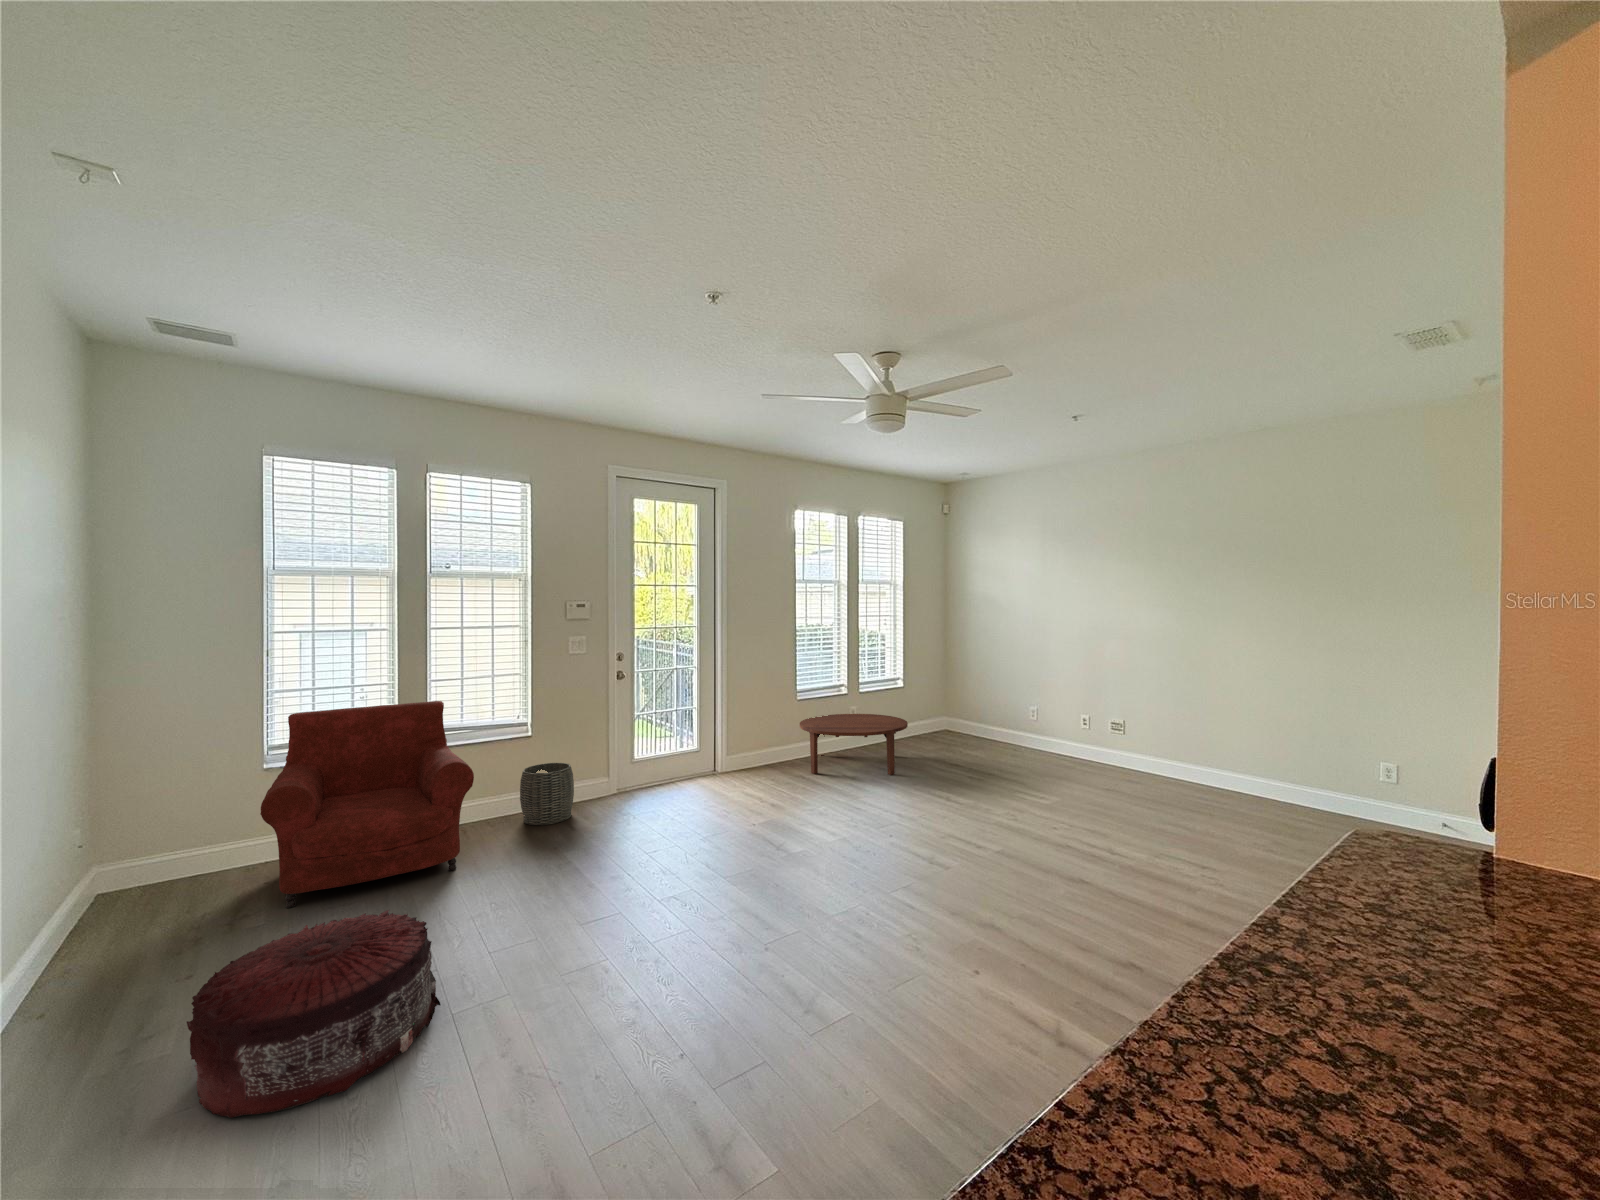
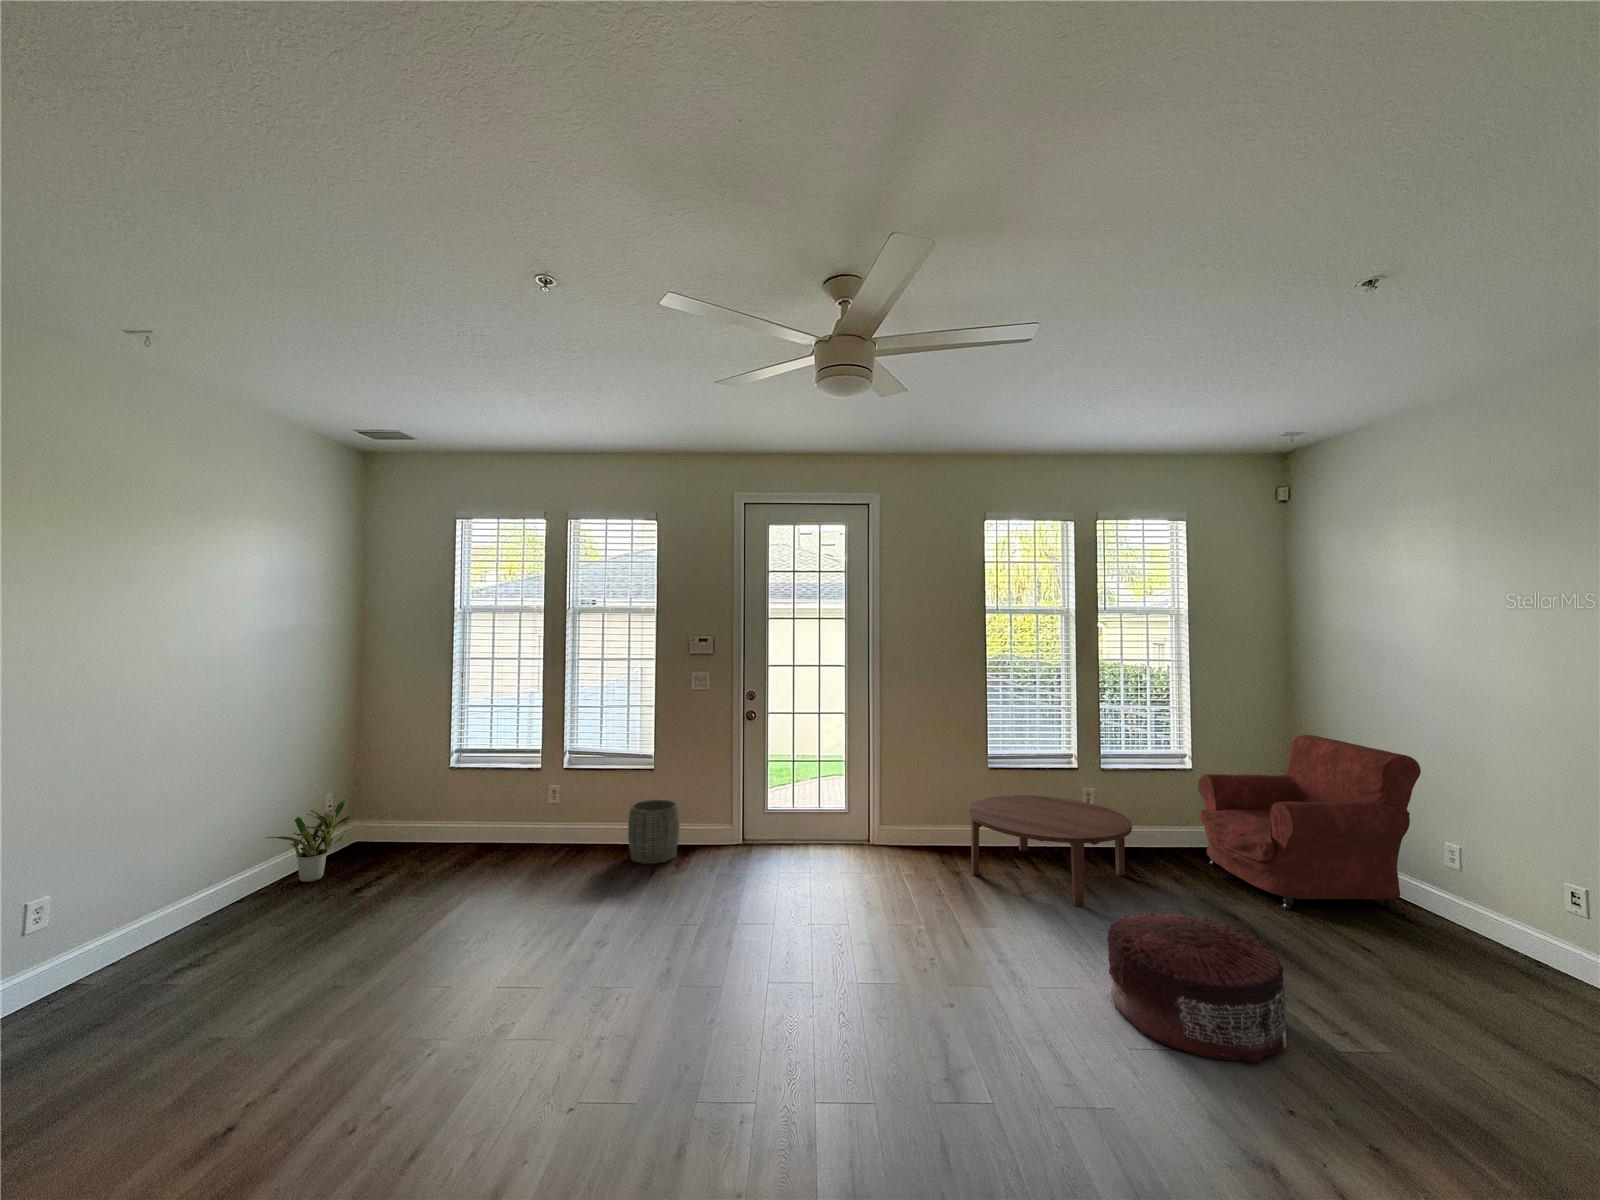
armchair: present [260,701,474,908] -> present [1198,735,1421,909]
potted plant: none [39,830,172,948] -> present [267,801,352,882]
pouf: present [187,910,440,1118] -> present [1107,911,1287,1063]

